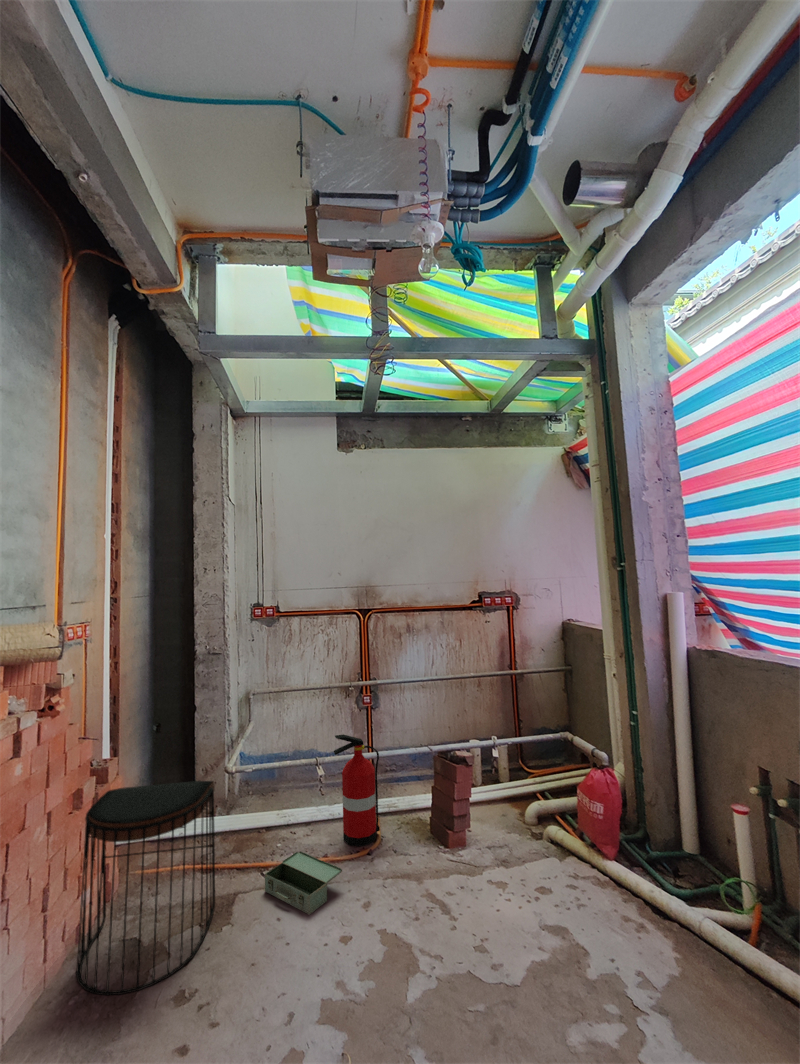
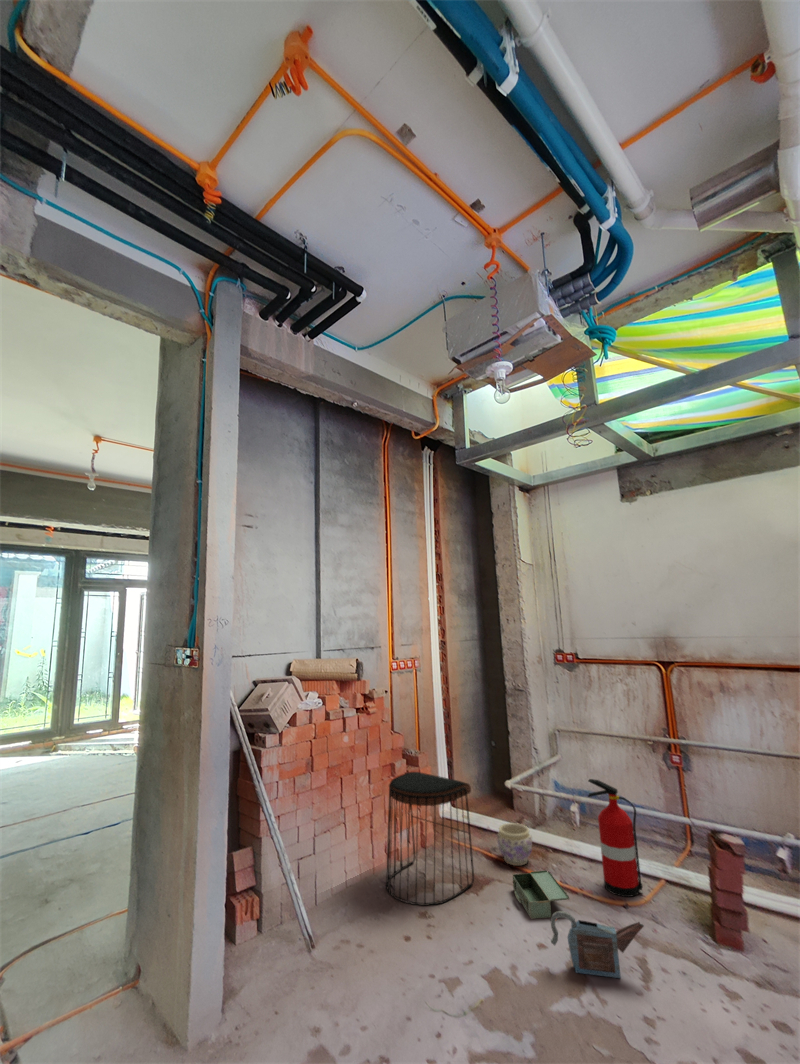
planter: none [218,811,262,865] -> present [497,823,532,866]
watering can: none [369,860,448,946] -> present [550,911,644,978]

